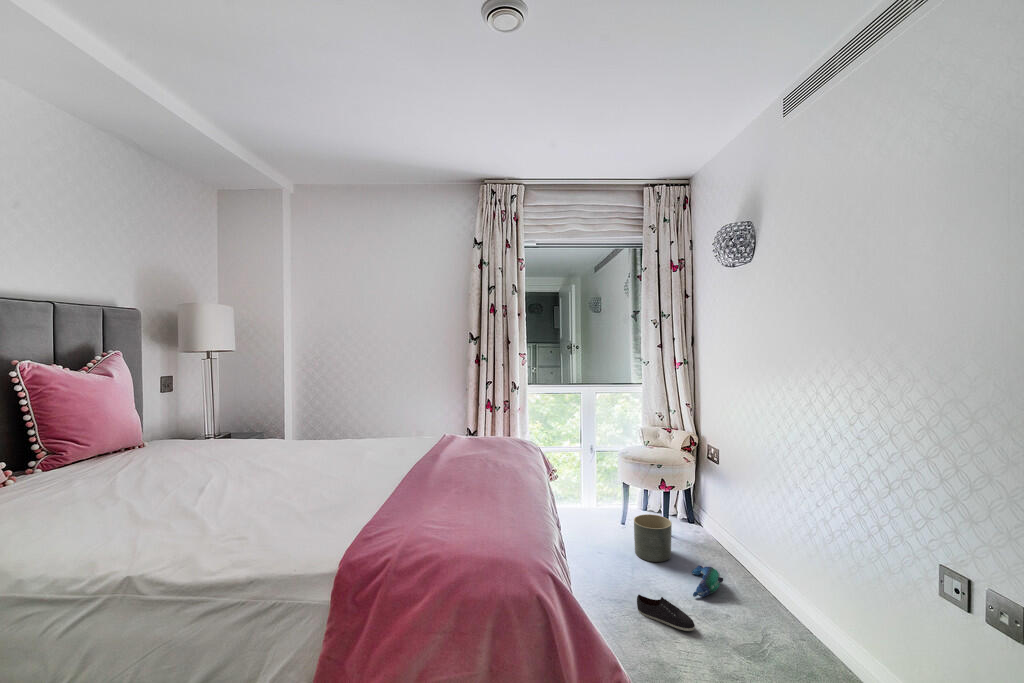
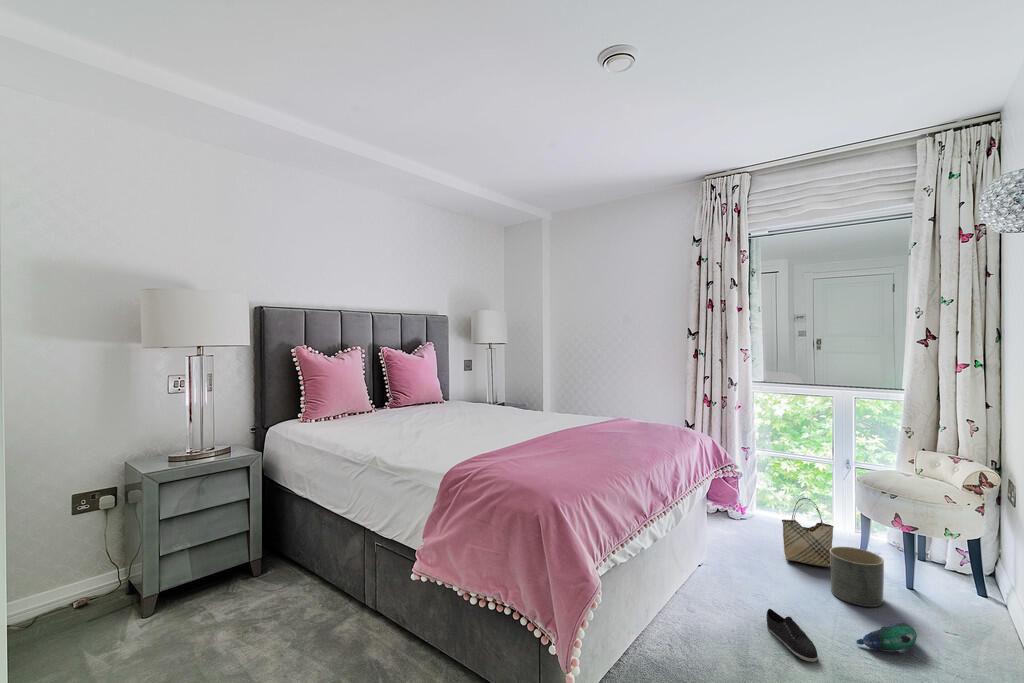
woven basket: none [583,481,620,539] -> present [782,498,834,567]

